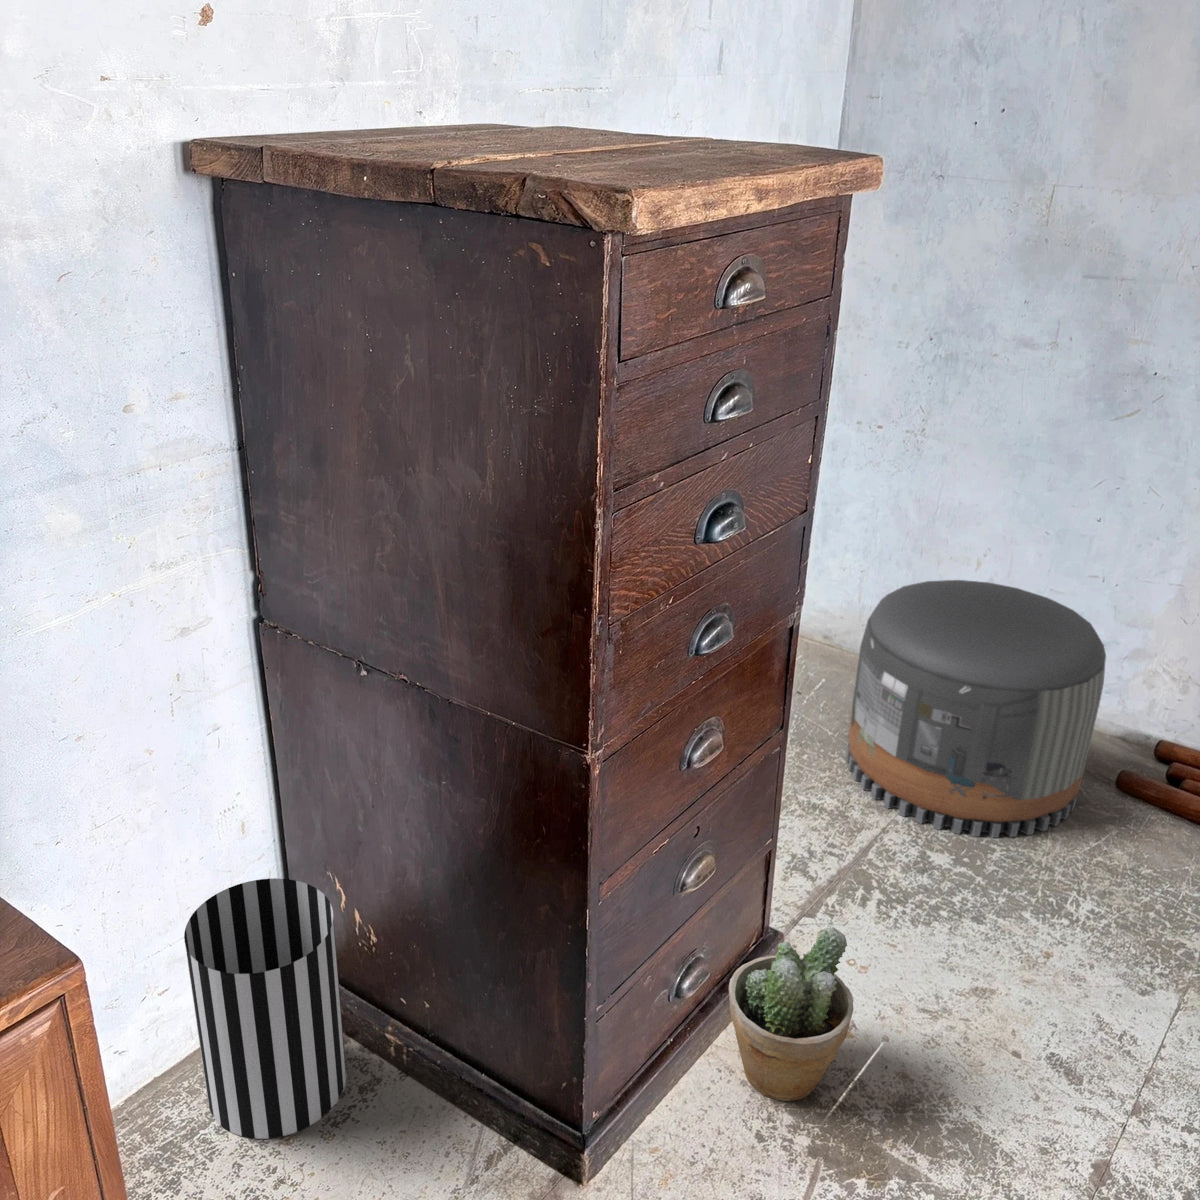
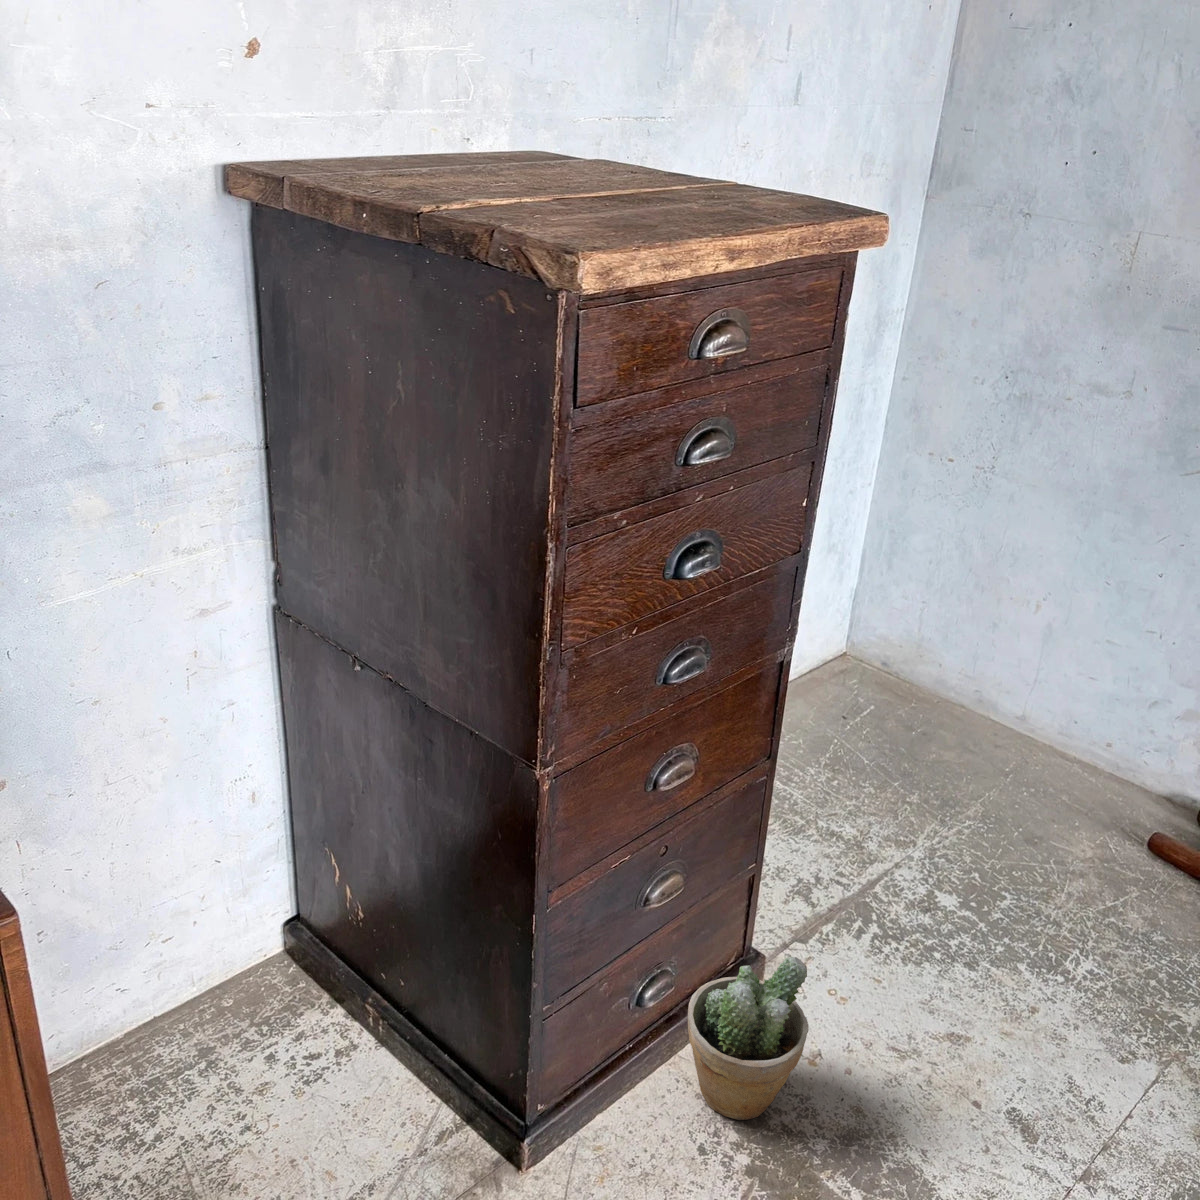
pouf: present [847,580,1106,838] -> none [874,619,1145,887]
wastebasket: present [184,878,346,1139] -> none [181,848,326,1087]

